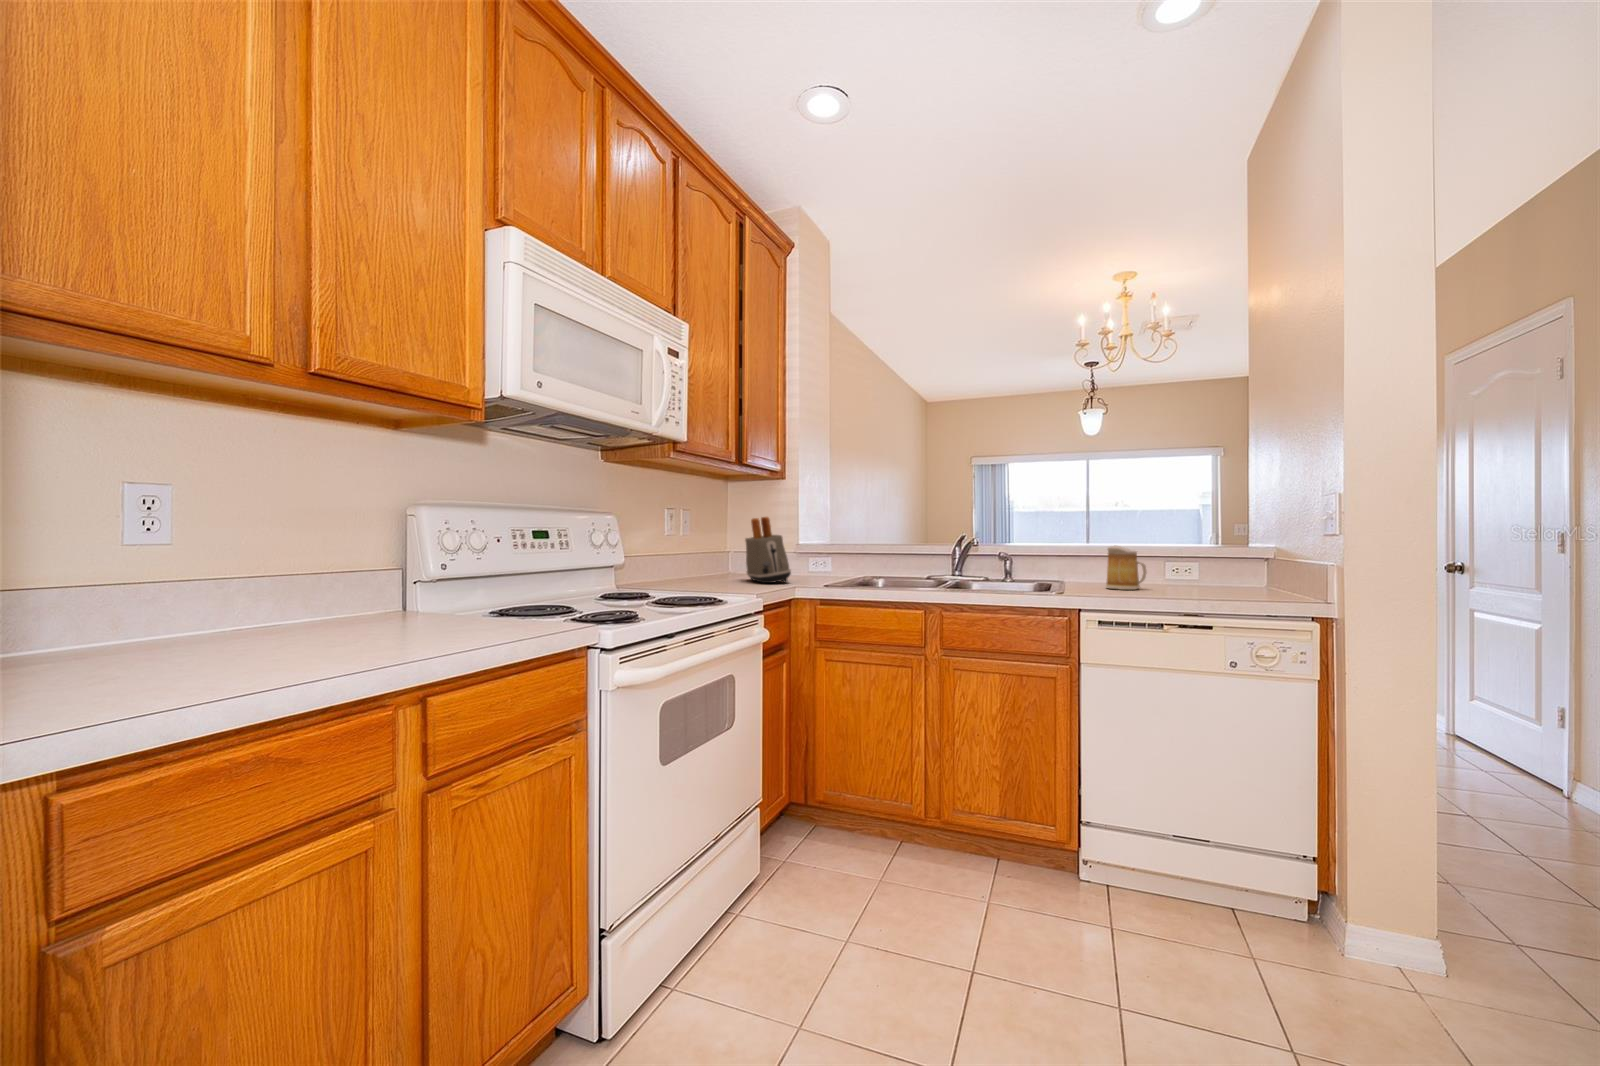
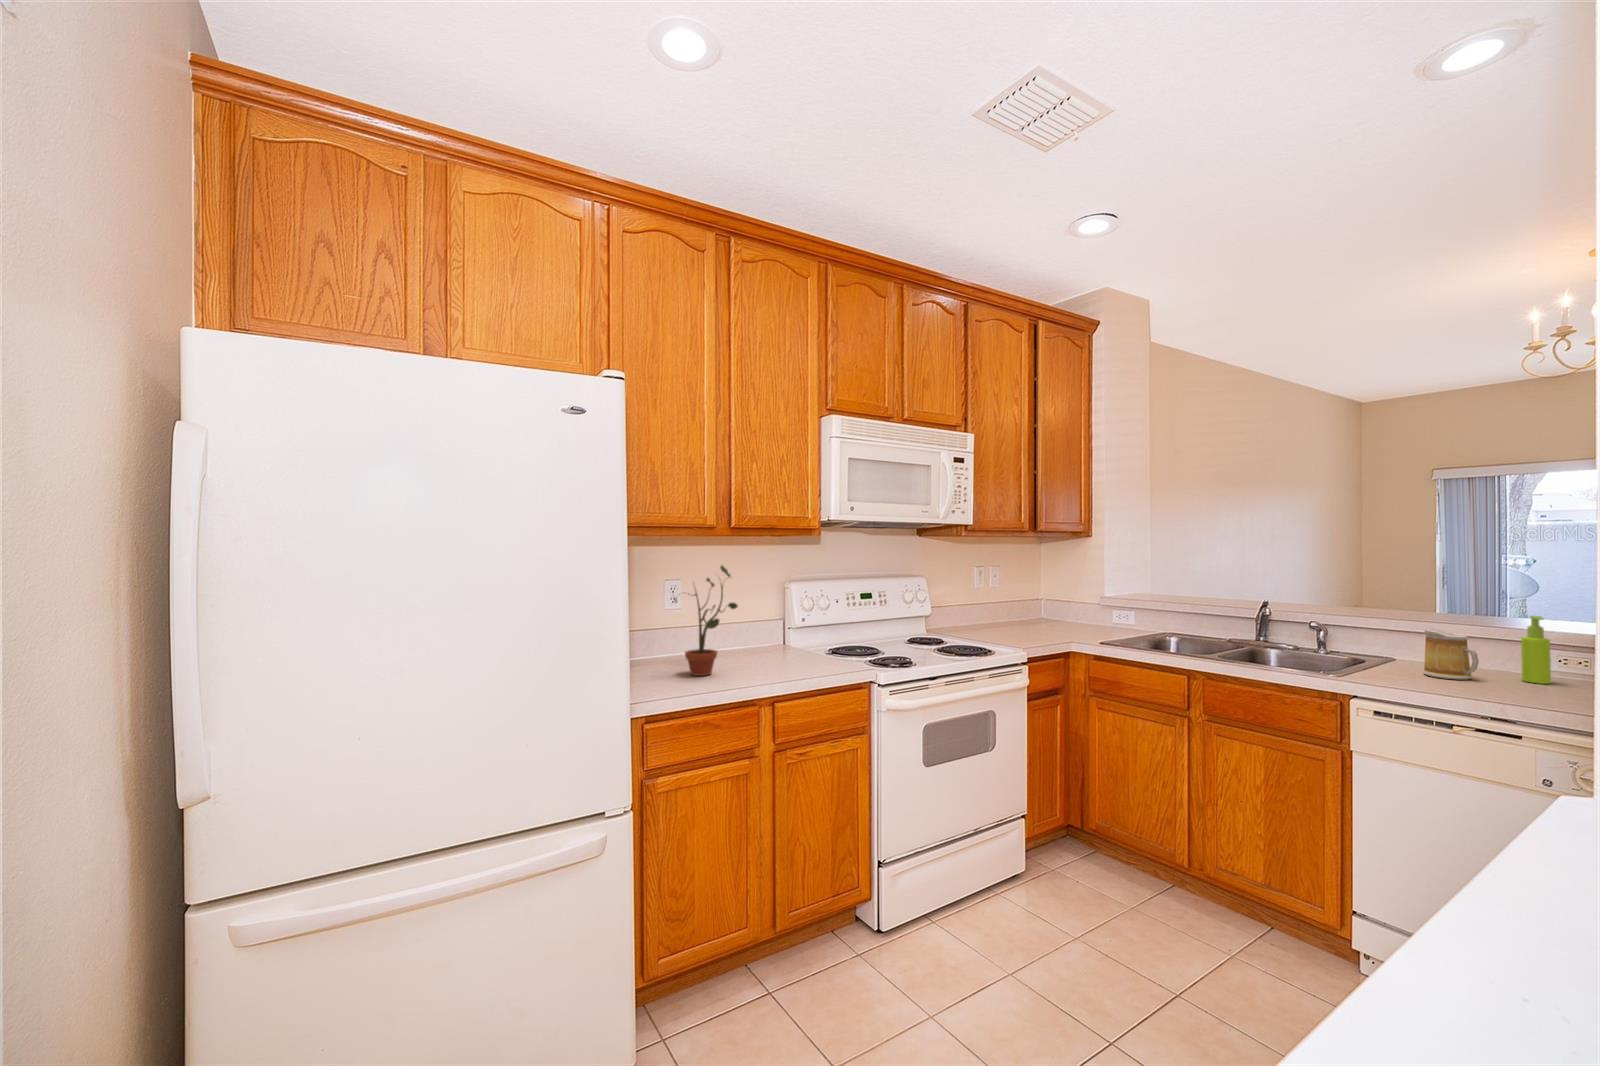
potted plant: none [156,453,333,667] -> present [674,566,738,676]
toaster: present [745,517,791,583] -> none [1043,575,1080,635]
soap dispenser: none [1166,531,1185,588] -> present [1521,616,1551,684]

